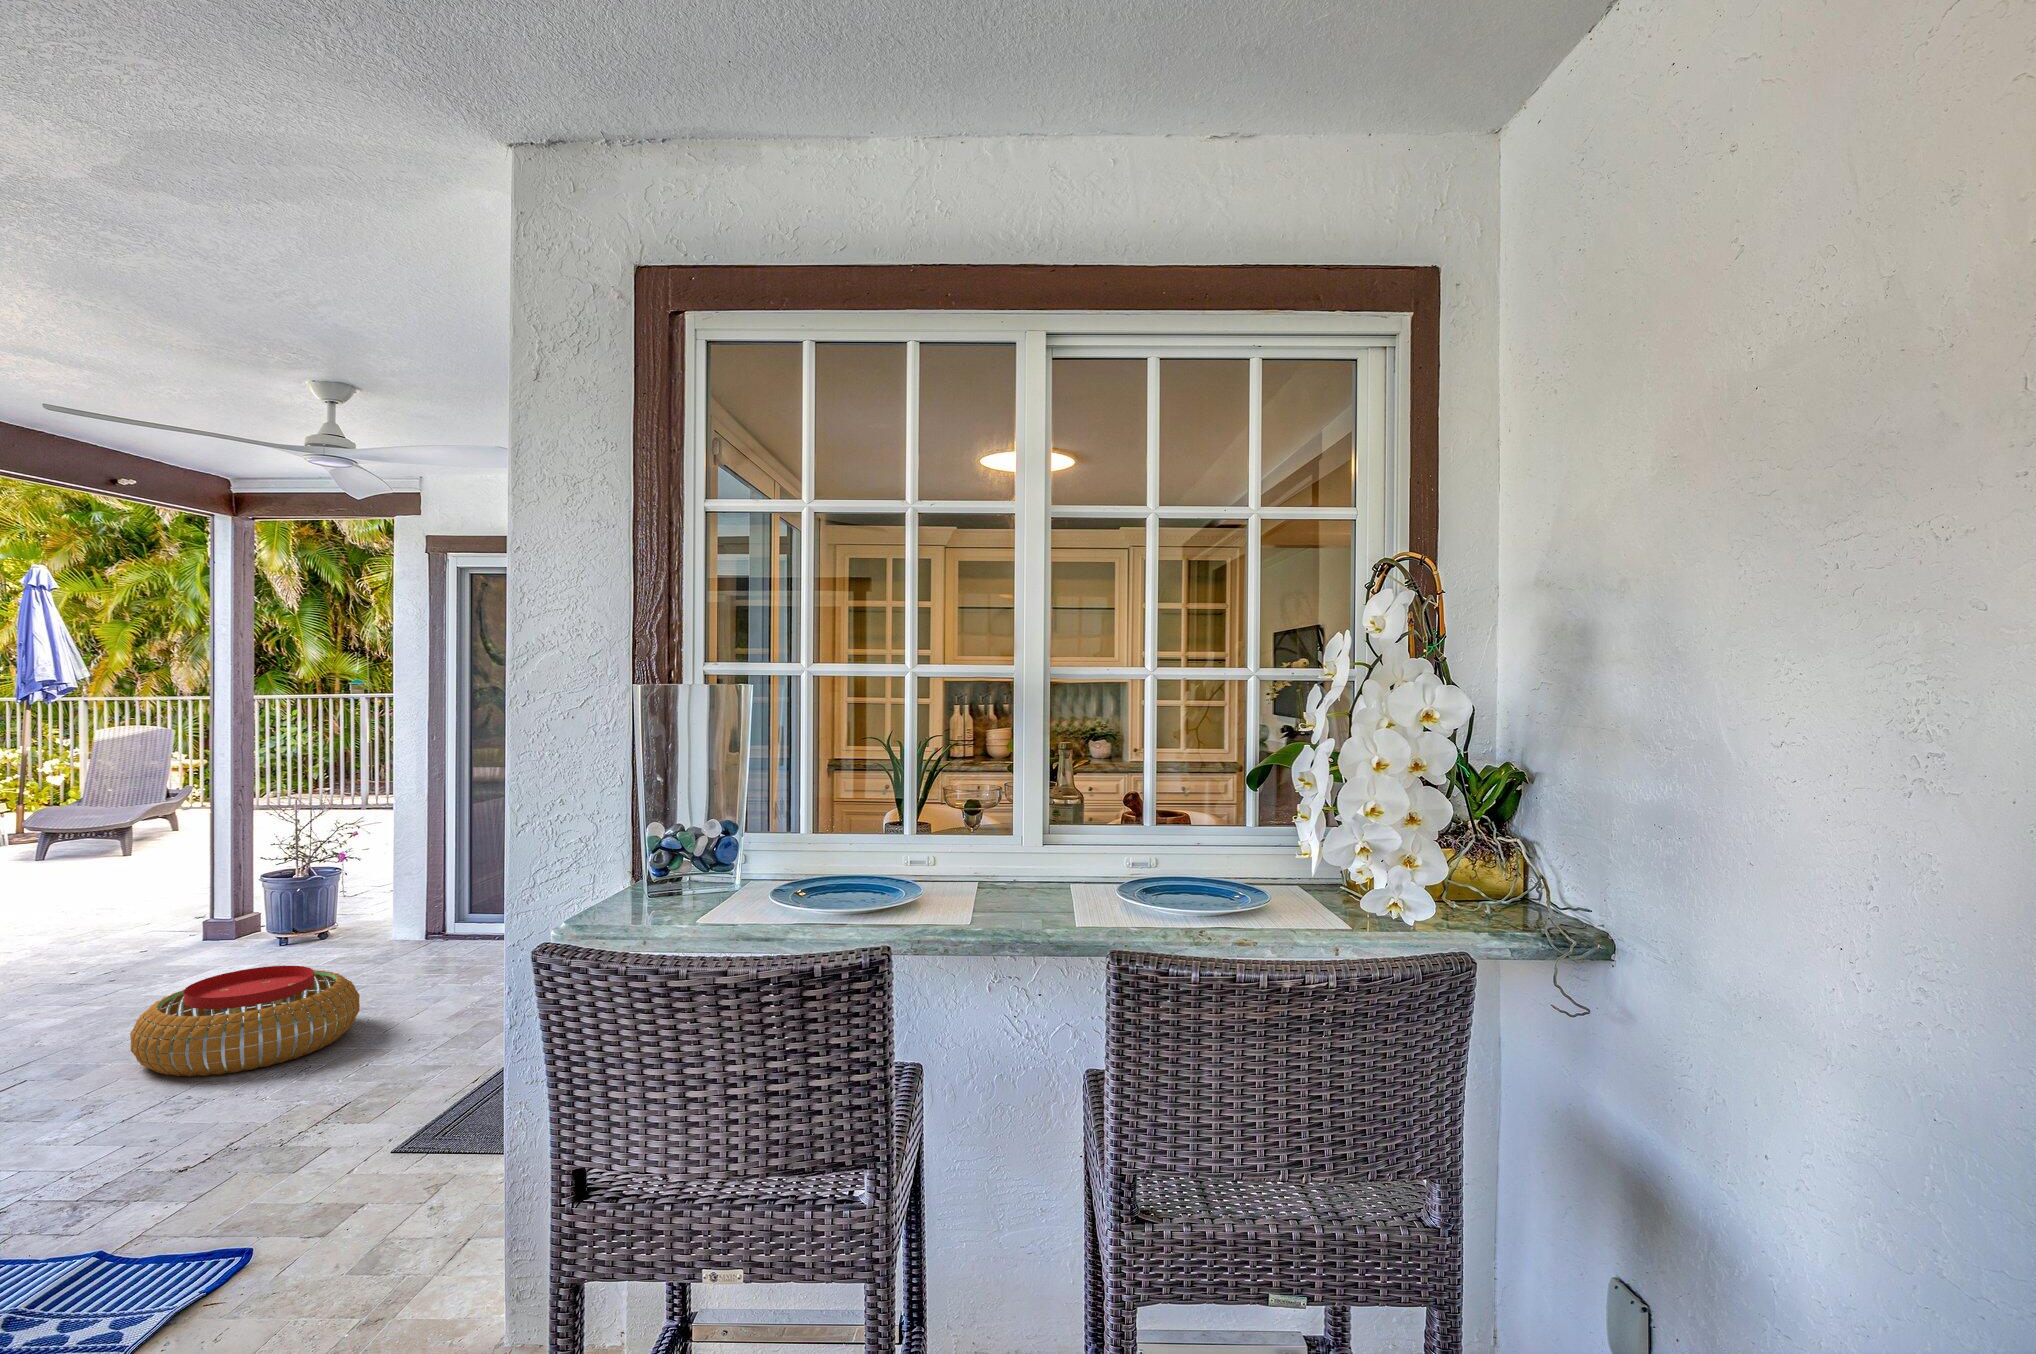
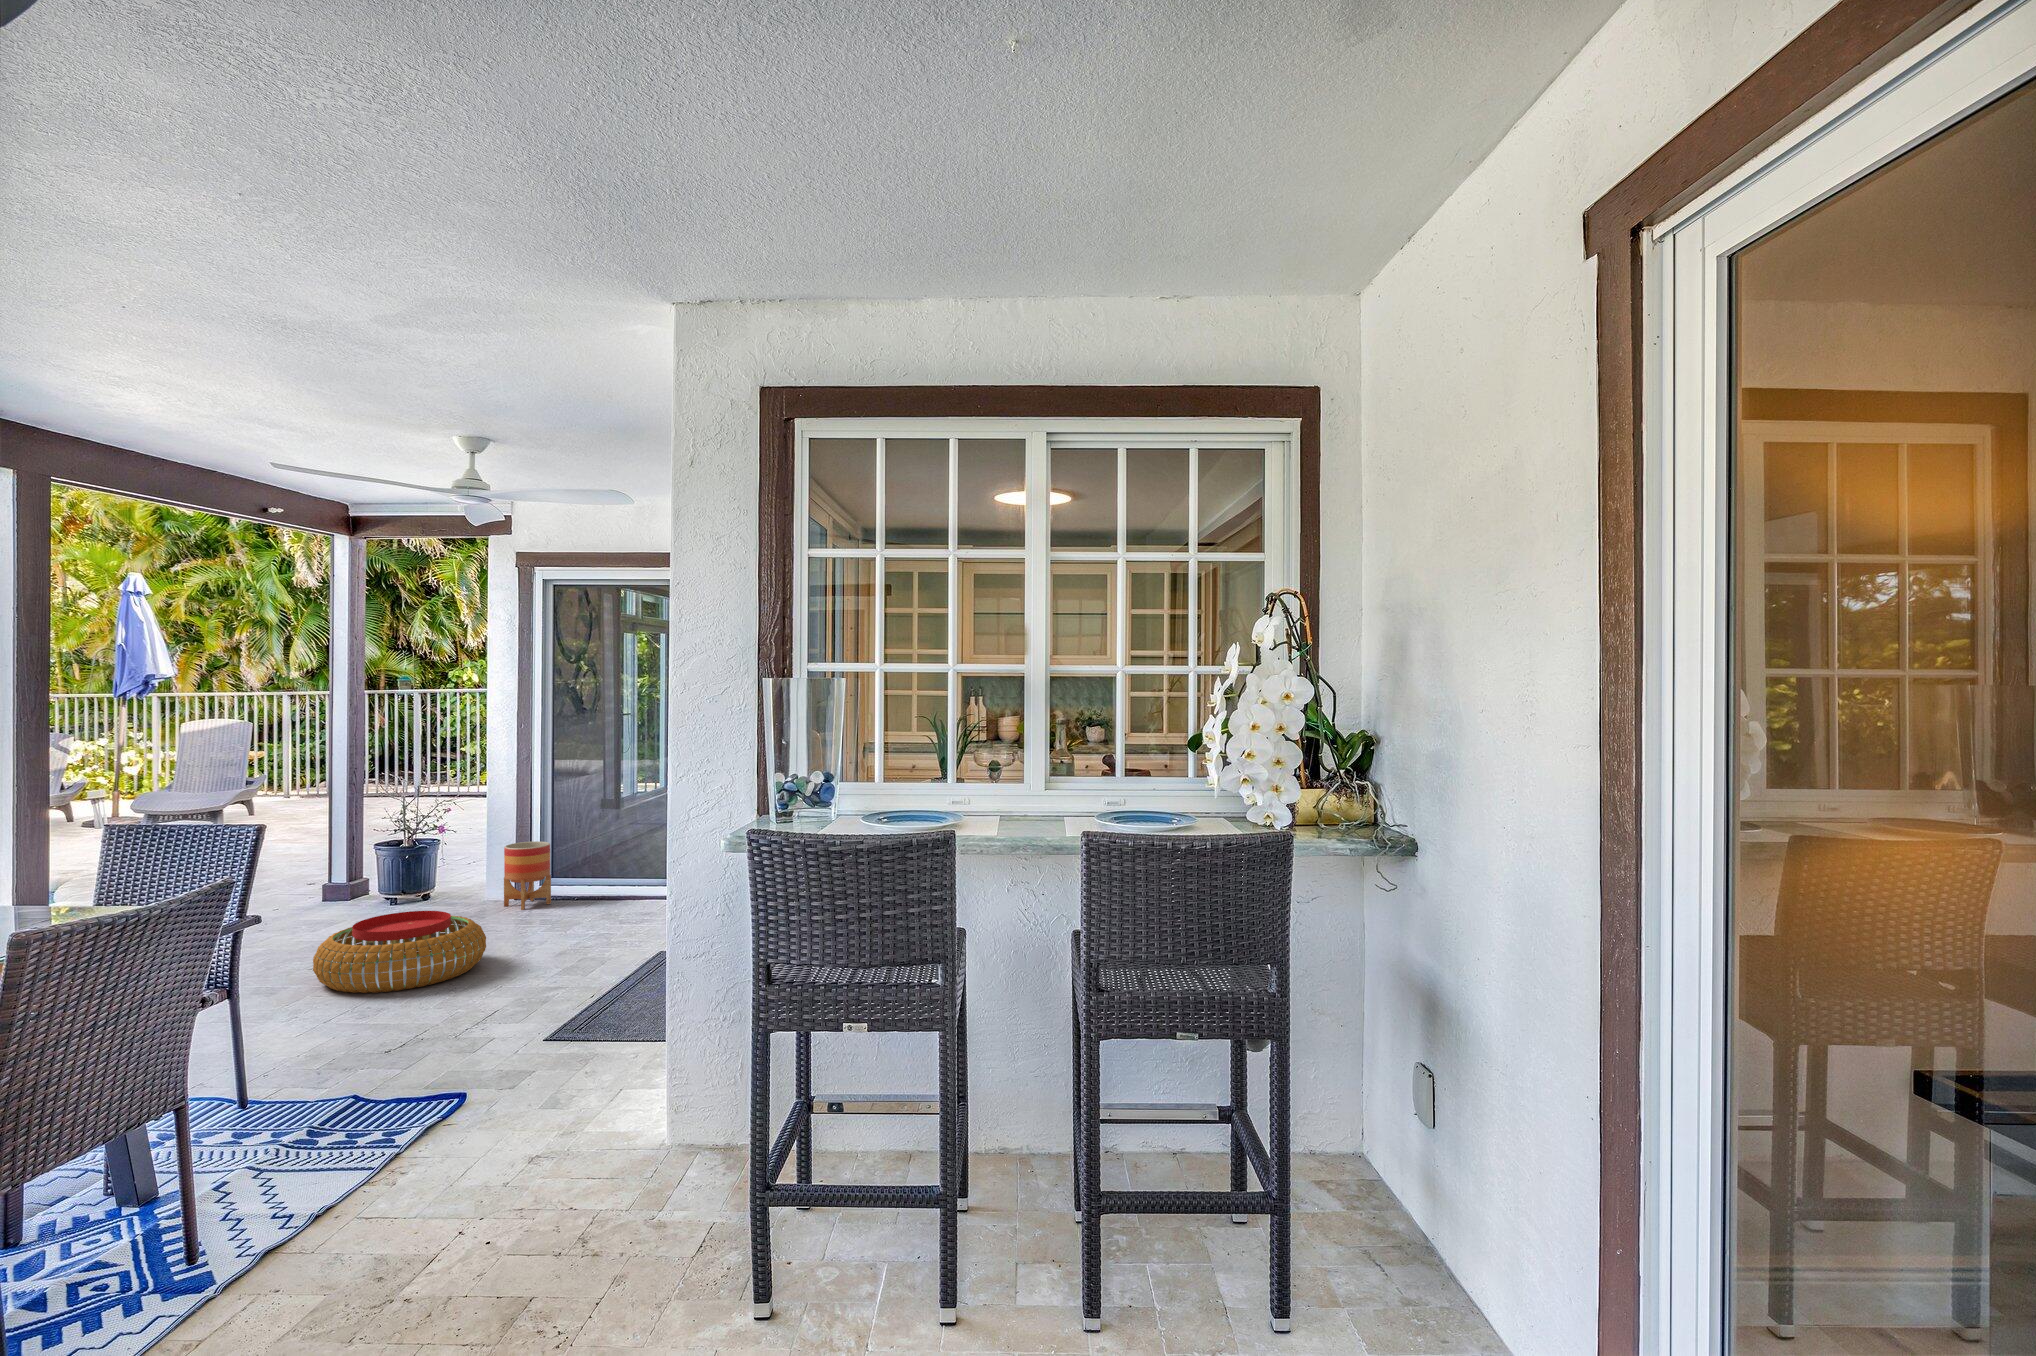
planter: none [410,870,467,952] -> present [504,841,551,910]

